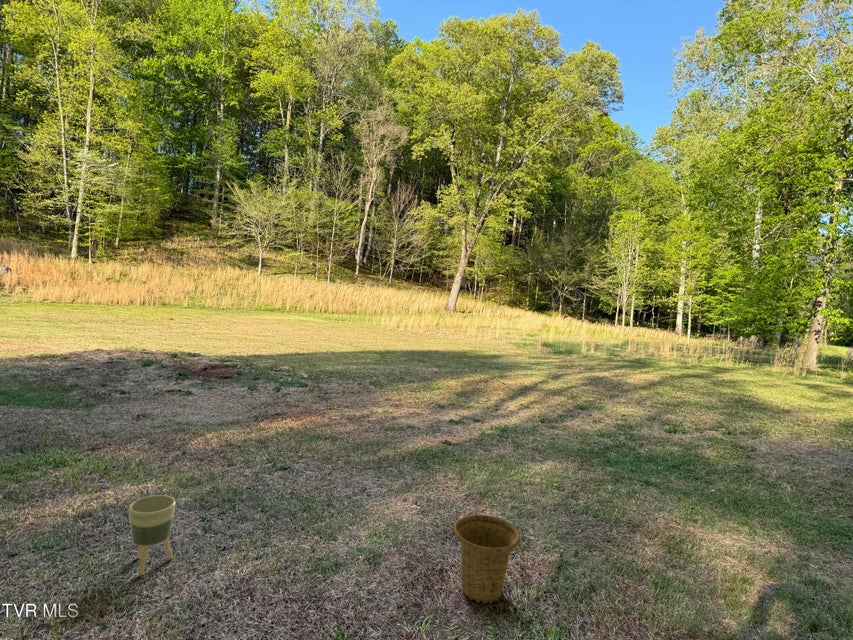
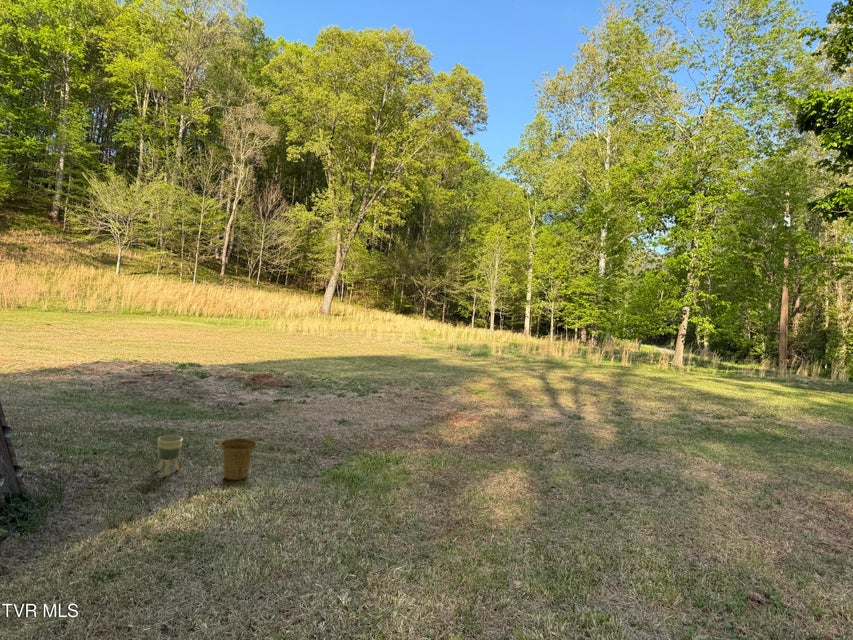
basket: present [454,515,520,603] -> present [219,438,257,481]

